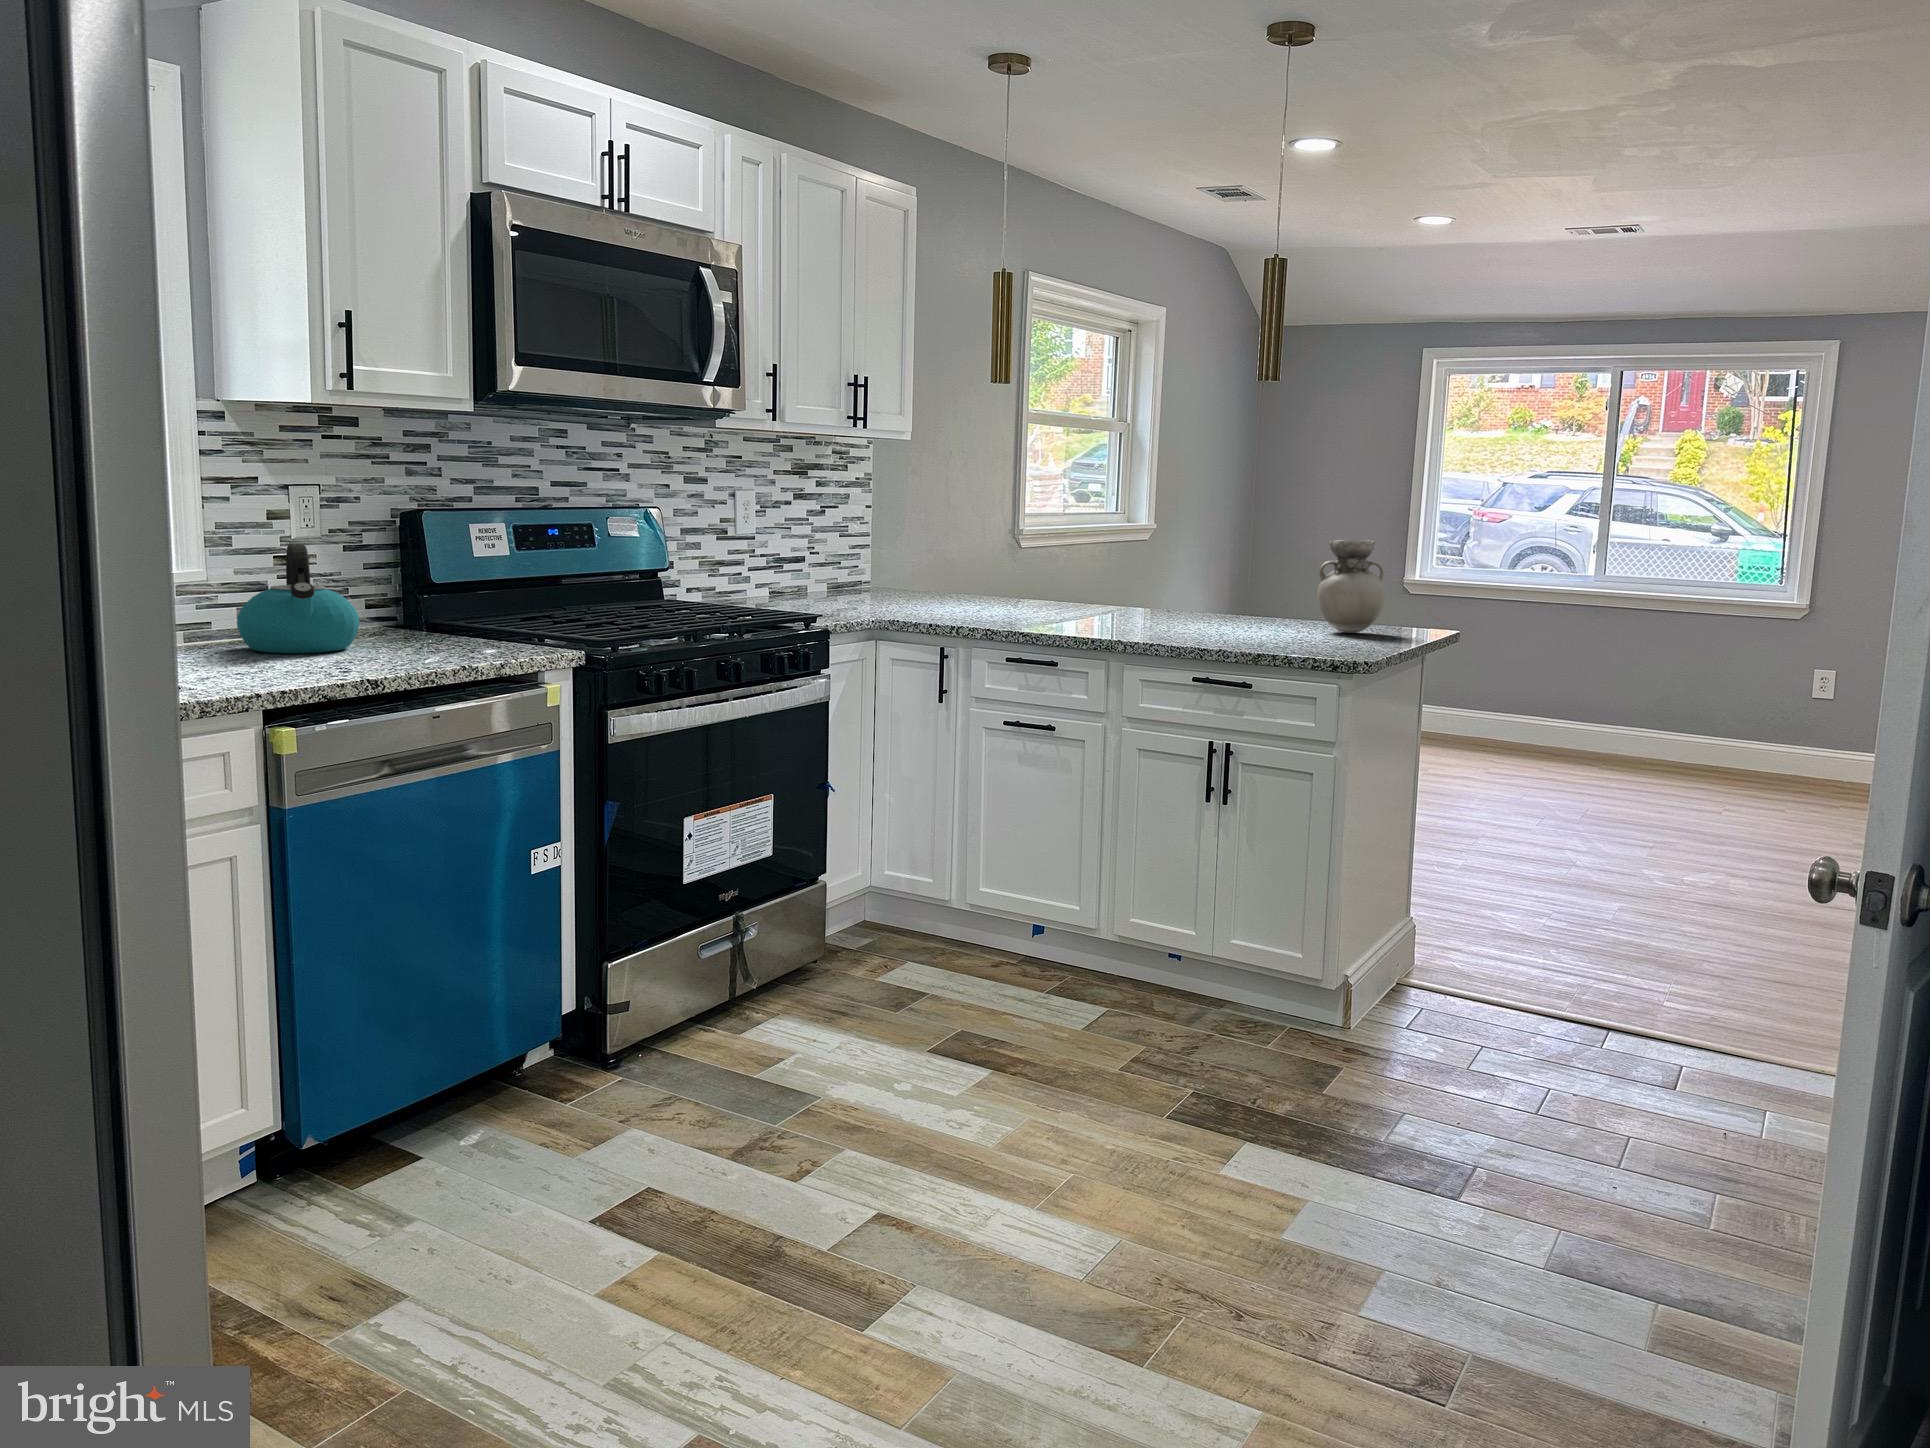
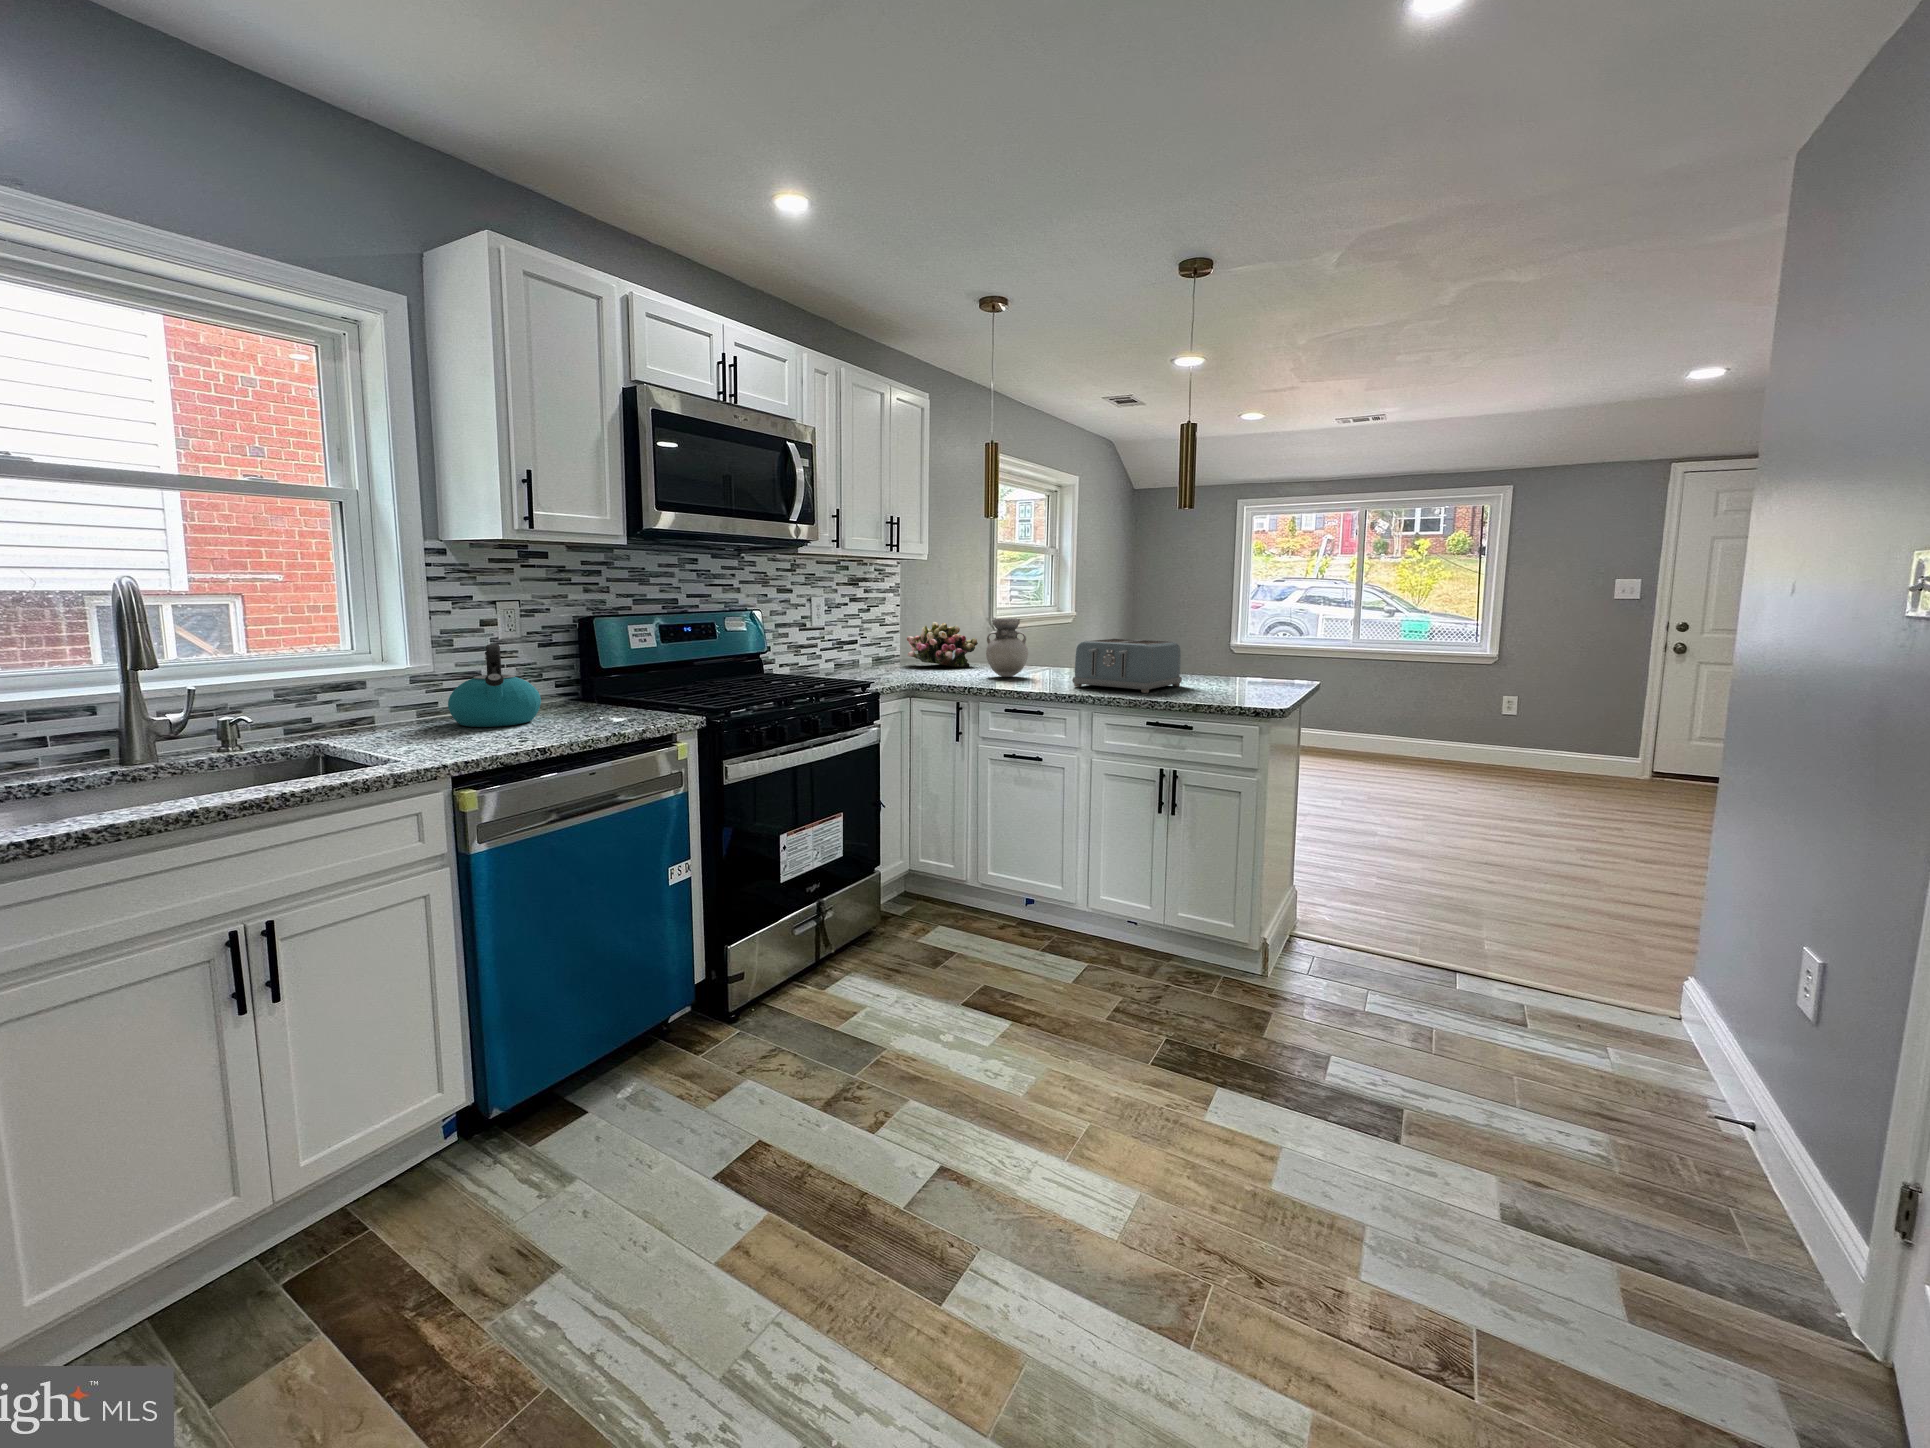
flower arrangement: none [877,531,983,600] -> present [907,622,978,667]
vase: present [1317,540,1385,633] -> present [986,618,1028,677]
toaster: none [1103,560,1260,637] -> present [1072,638,1182,693]

